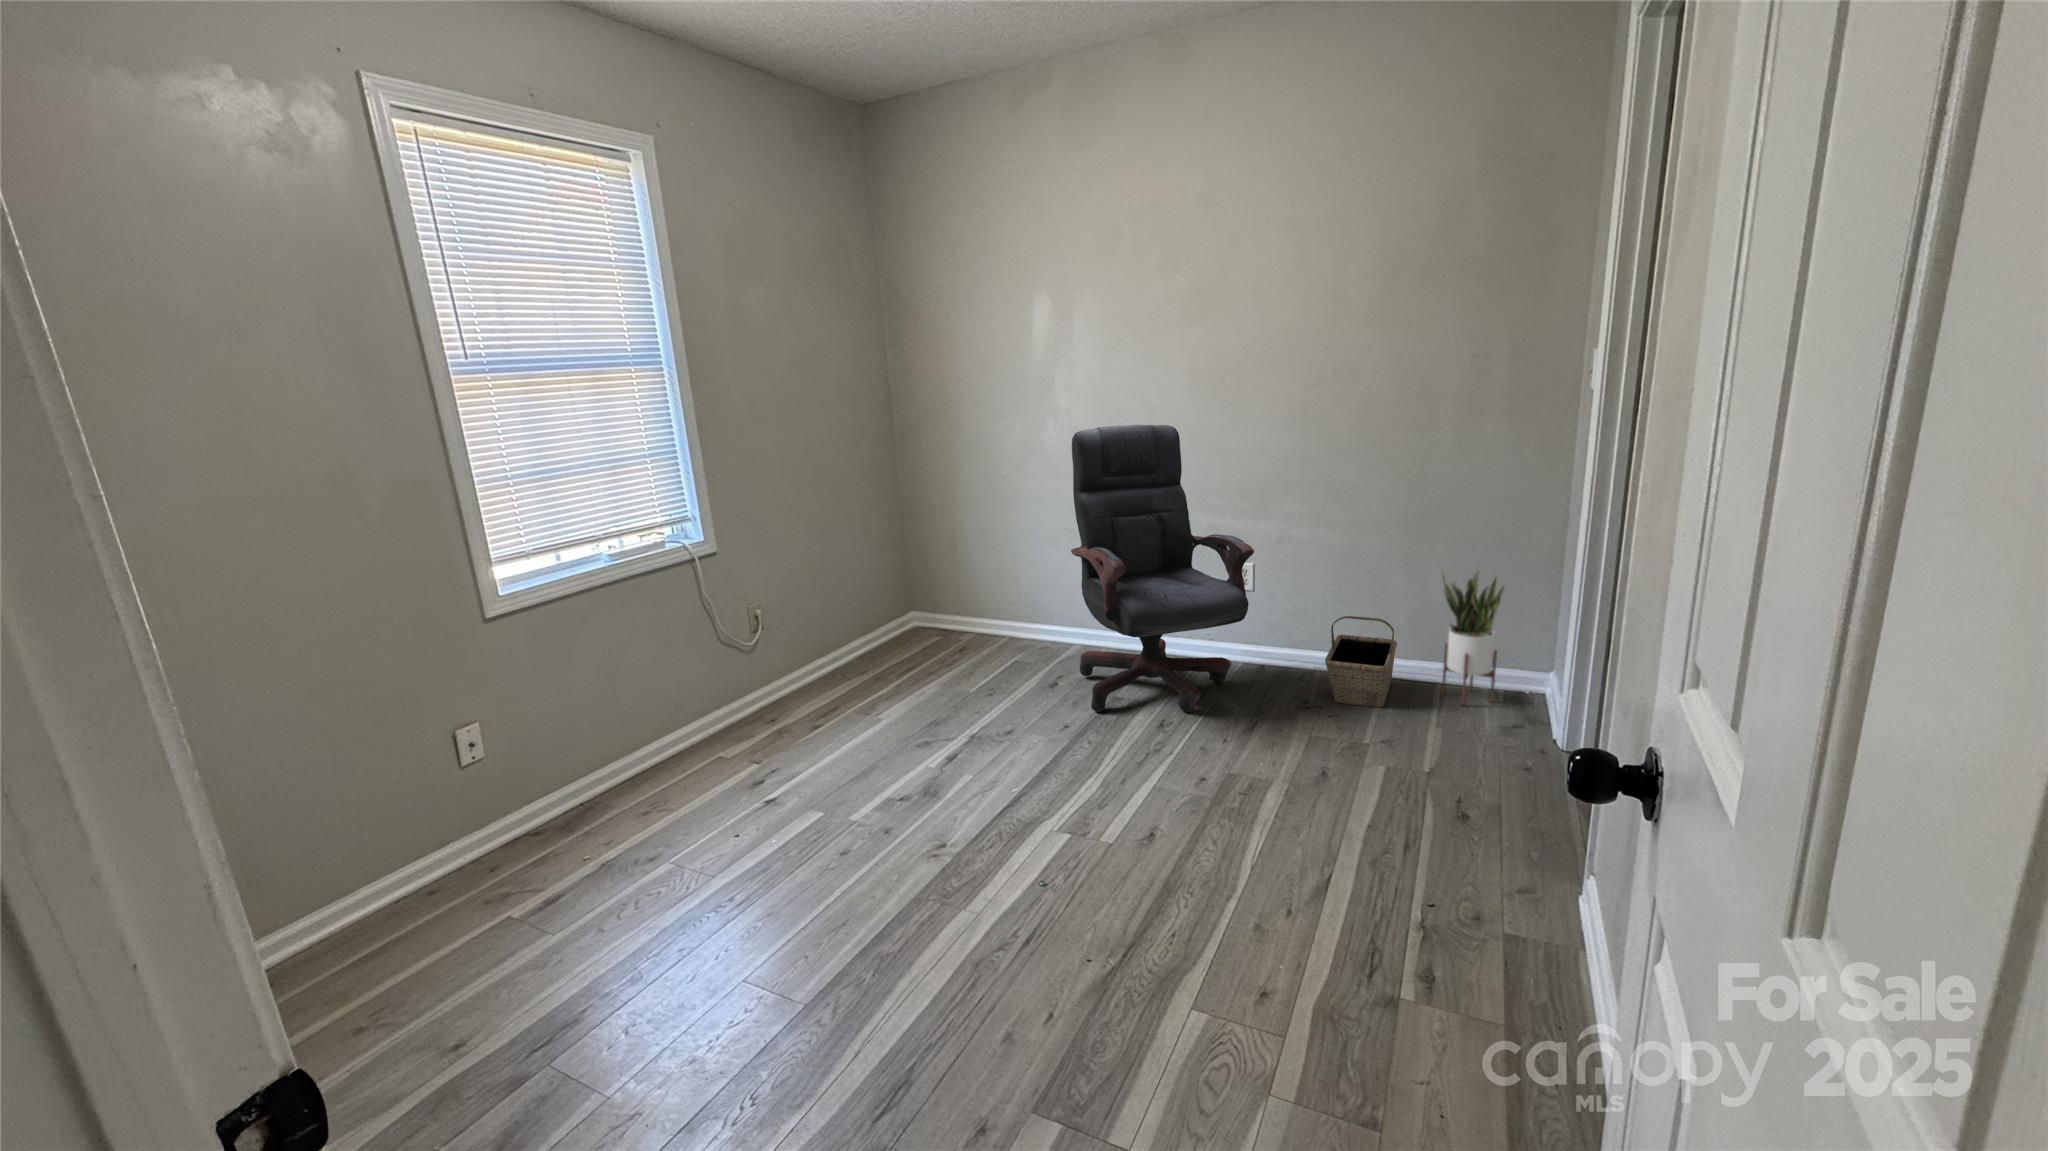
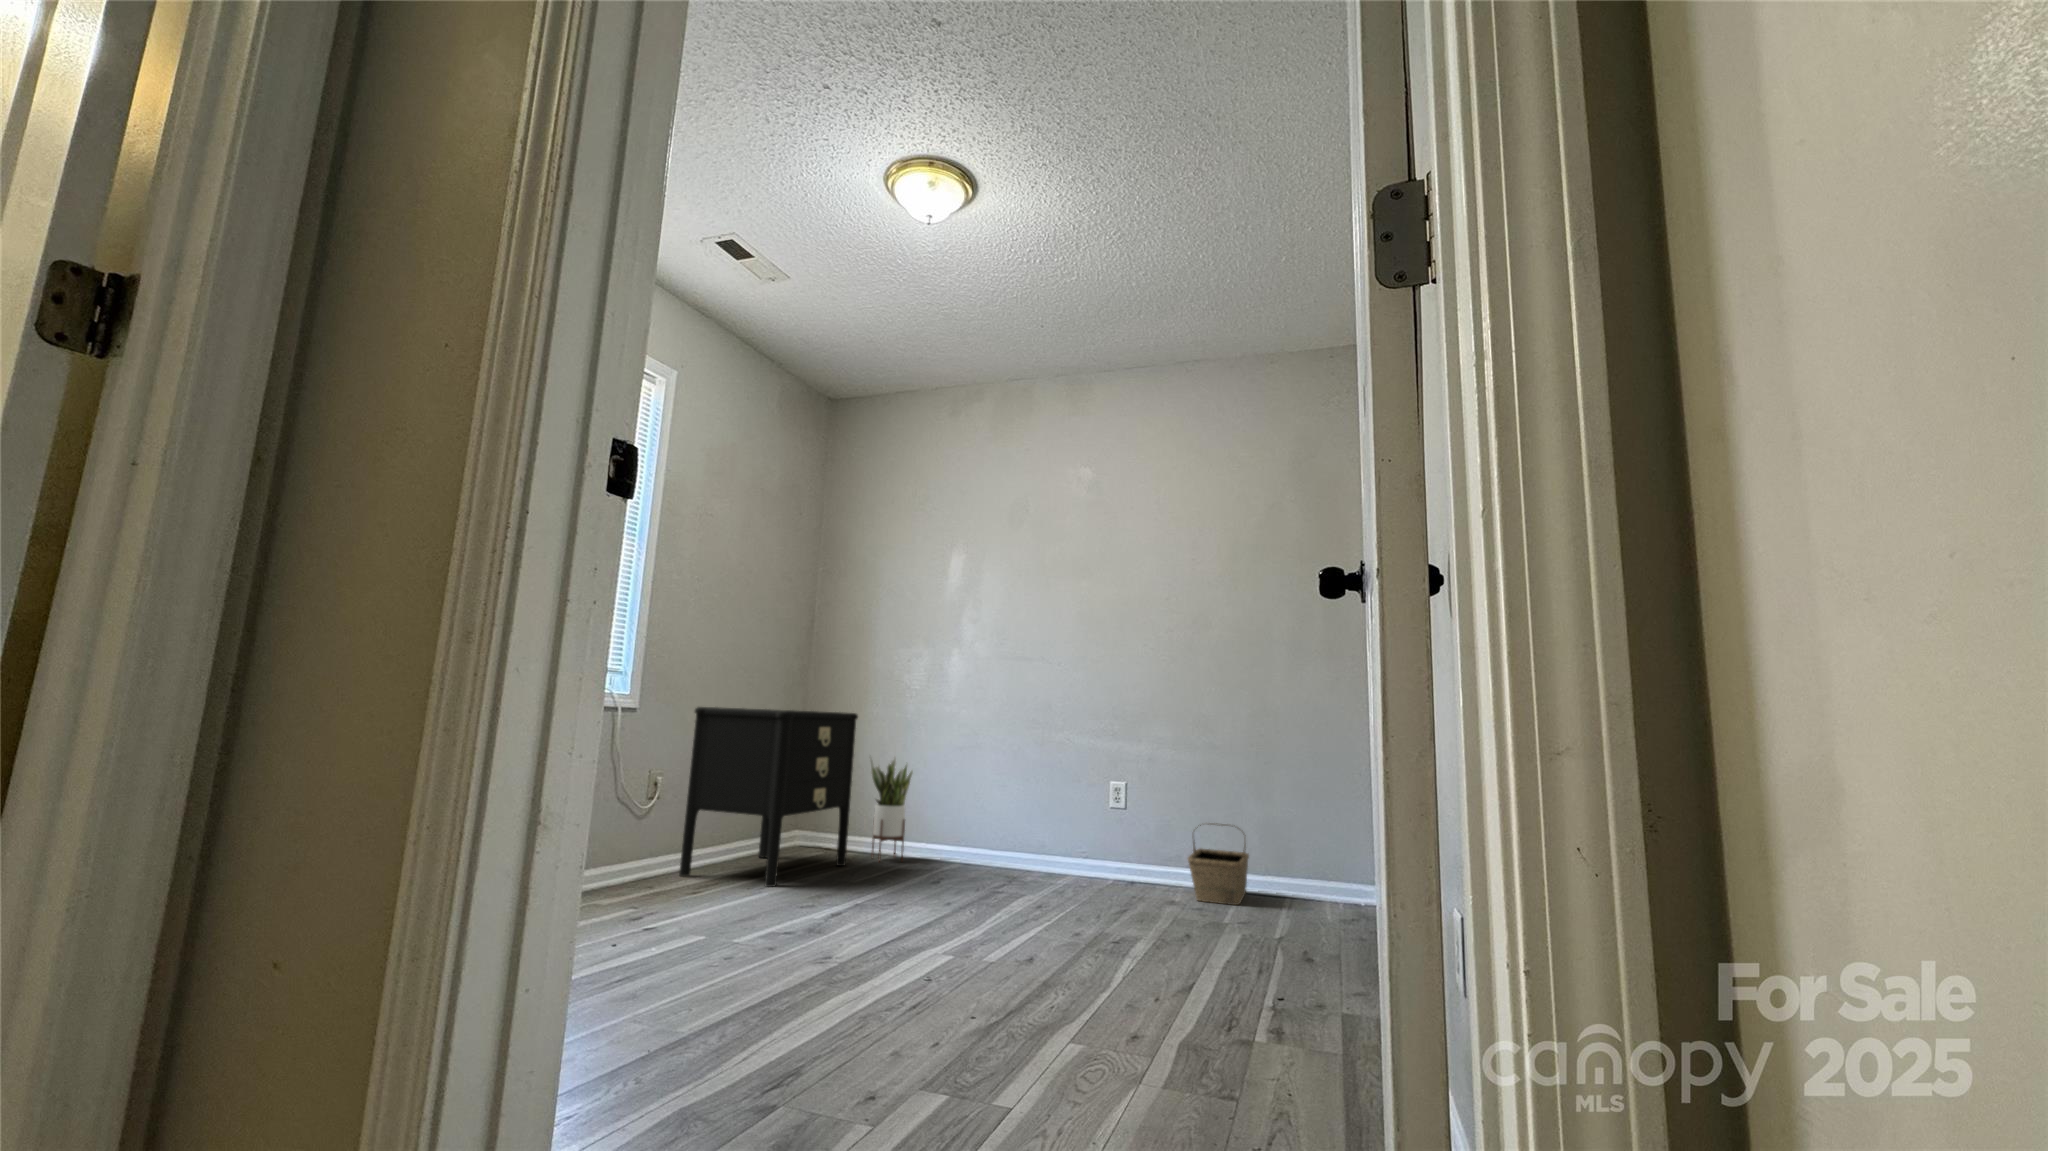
office chair: present [1071,425,1254,712] -> none [962,647,1127,900]
nightstand: none [776,508,962,710] -> present [679,707,858,887]
potted plant: present [1441,568,1505,706] -> present [870,757,913,861]

